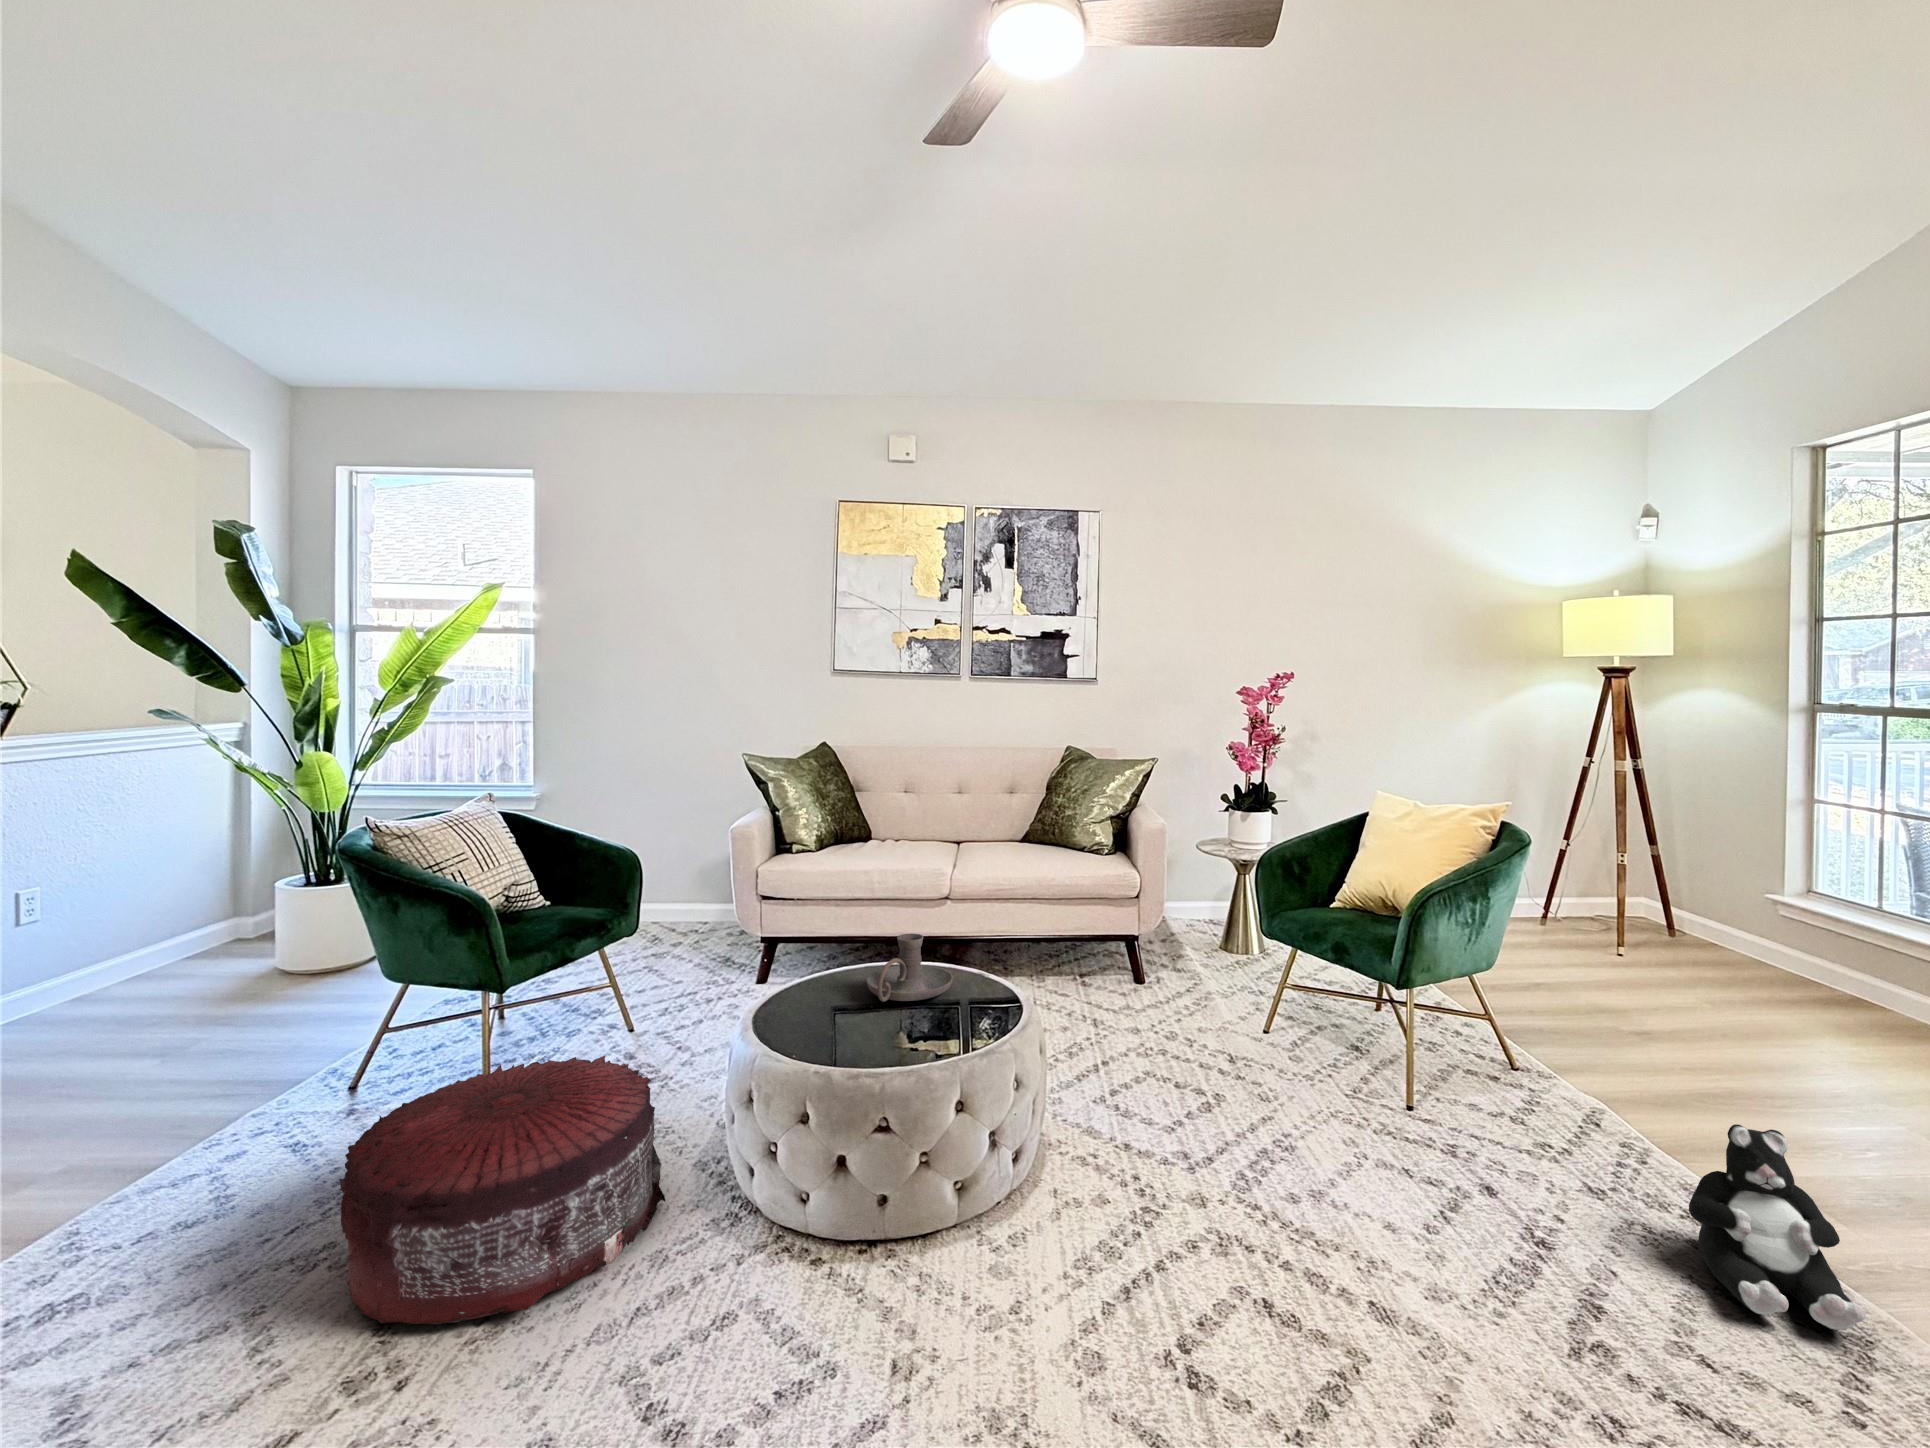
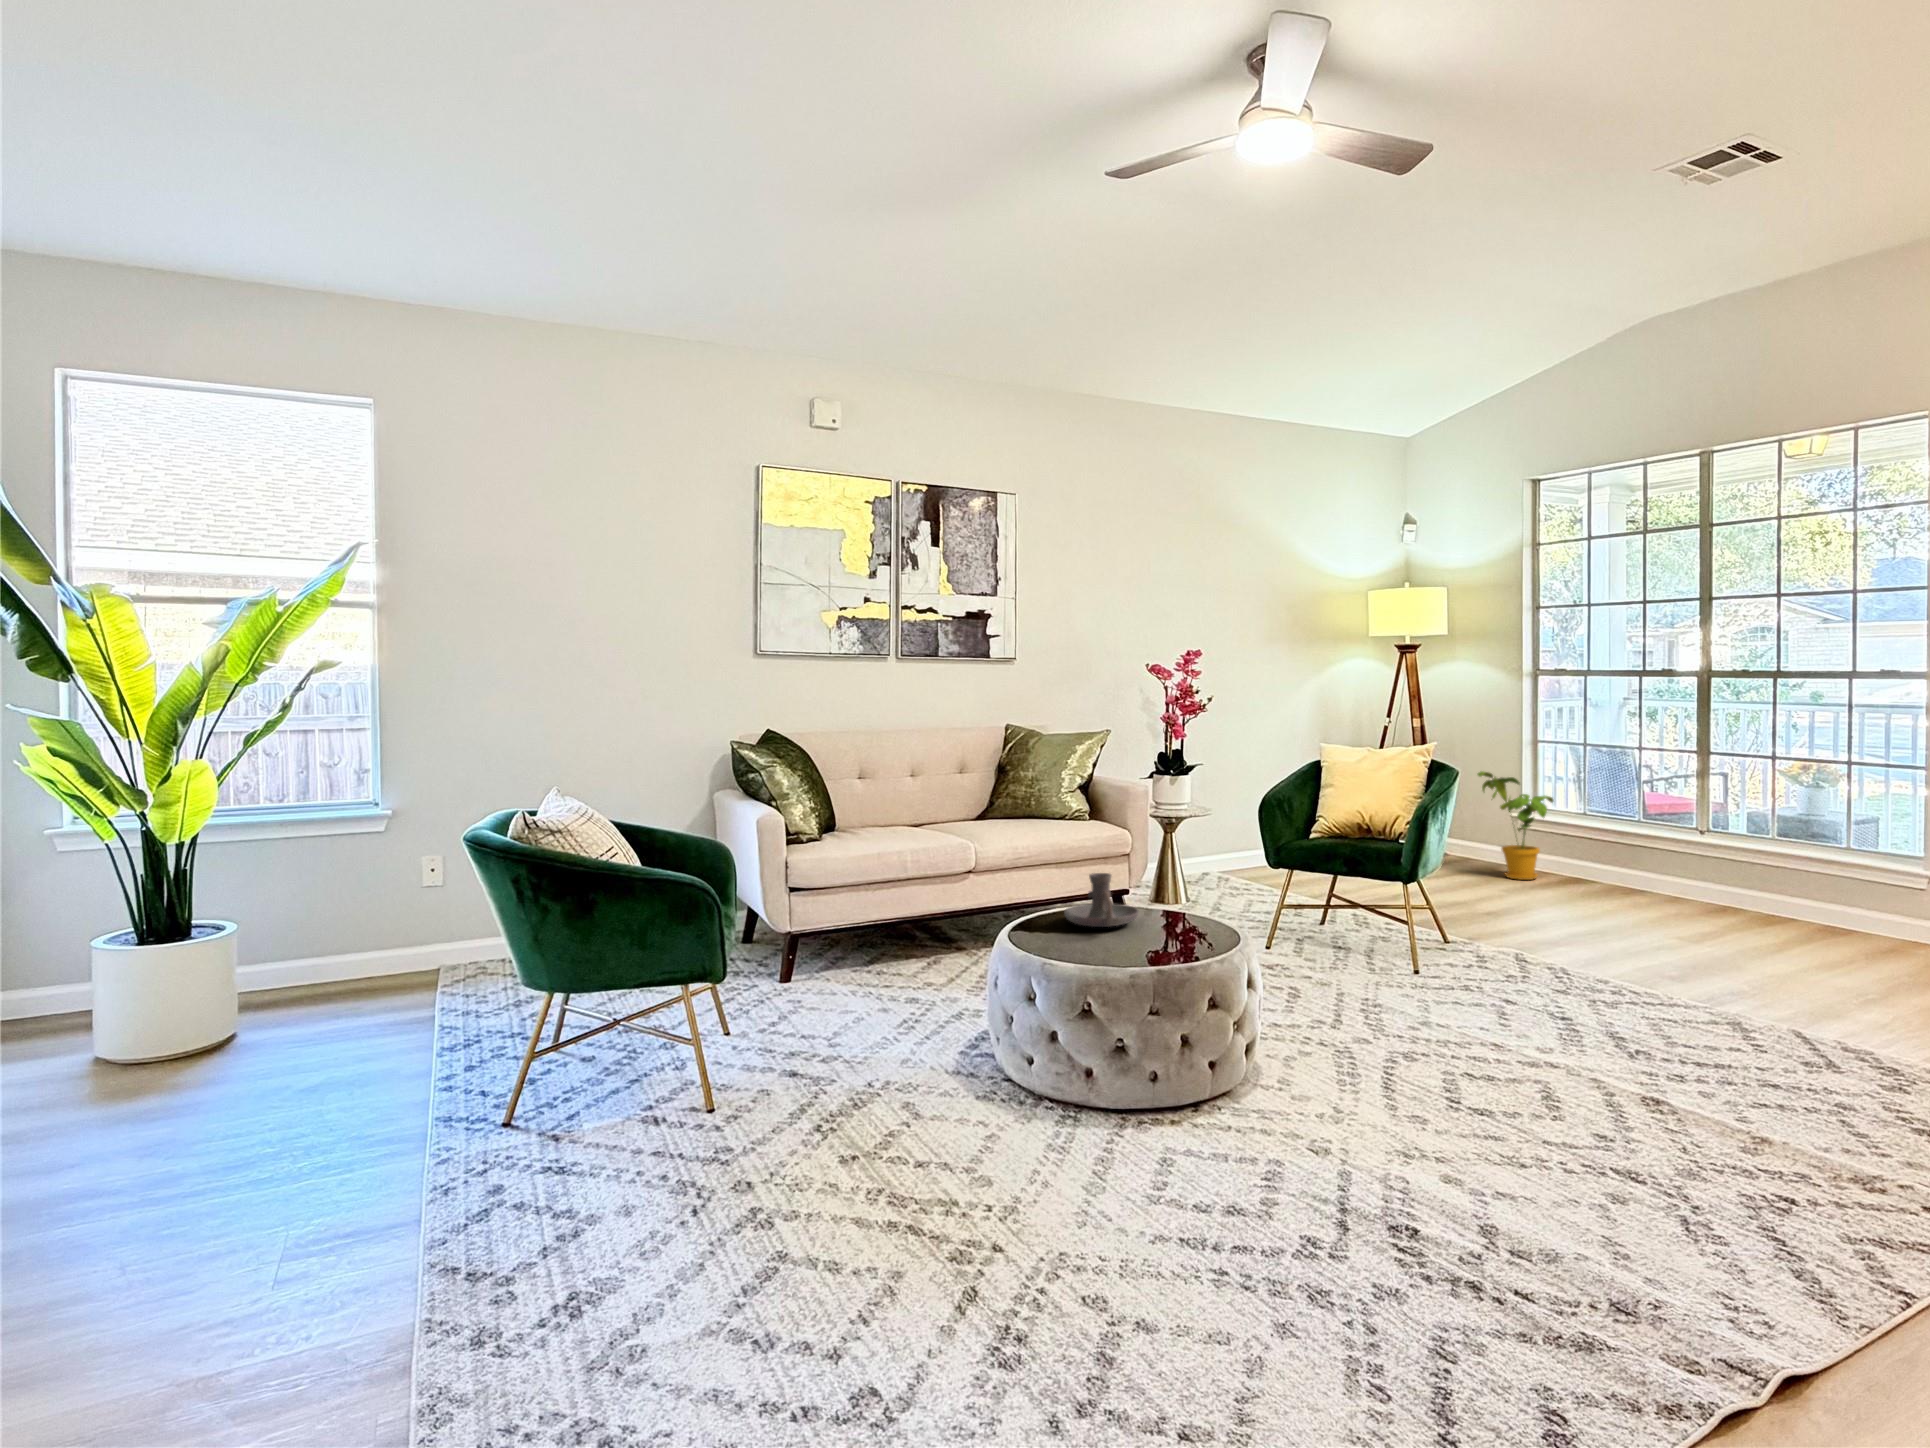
house plant: none [1692,835,1825,989] -> present [1478,771,1554,880]
pouf: present [340,1055,665,1324] -> none [781,1004,1030,1211]
plush toy: present [1689,1124,1865,1330] -> none [1620,917,1720,1018]

